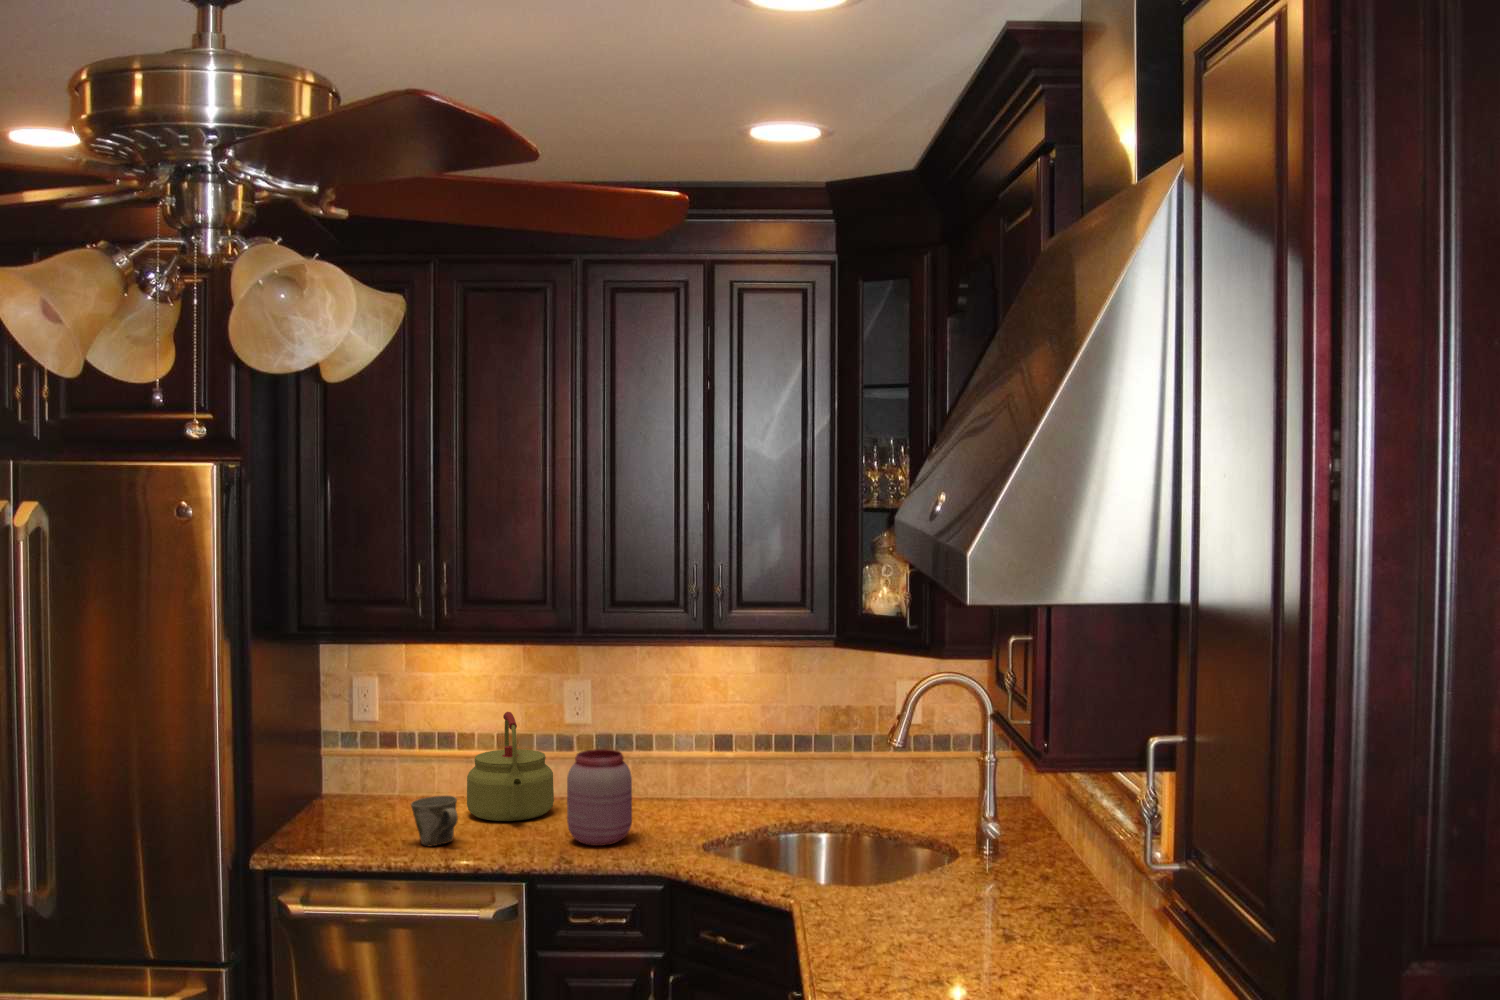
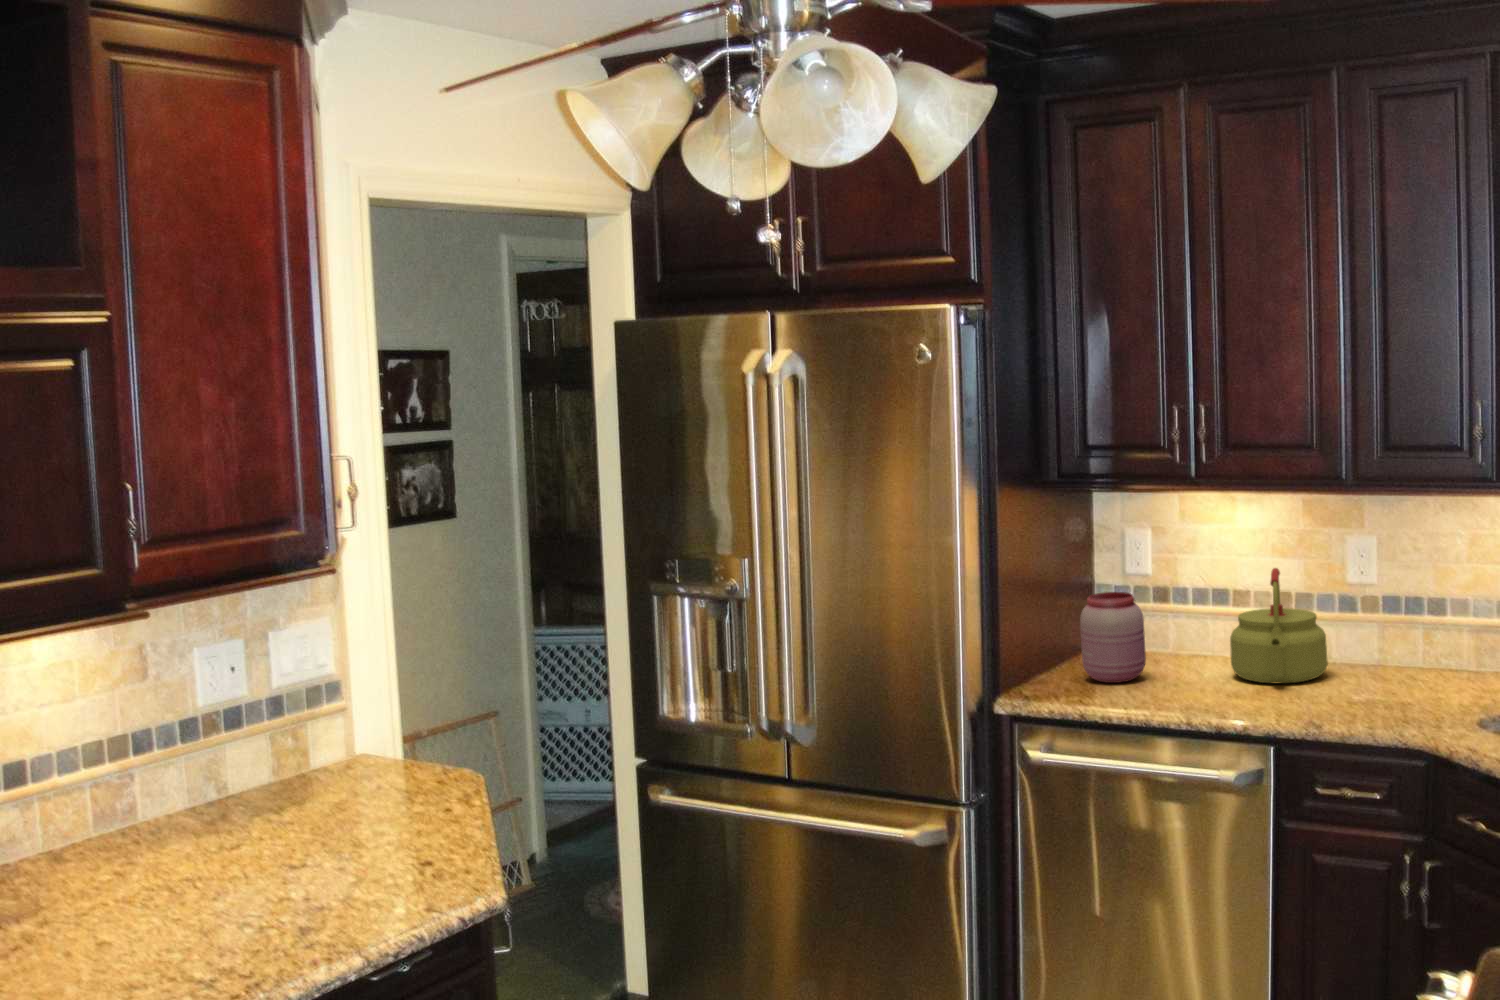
jar: present [567,749,632,846] -> present [1080,592,1146,683]
mug: present [411,796,458,846] -> none [1157,652,1205,702]

